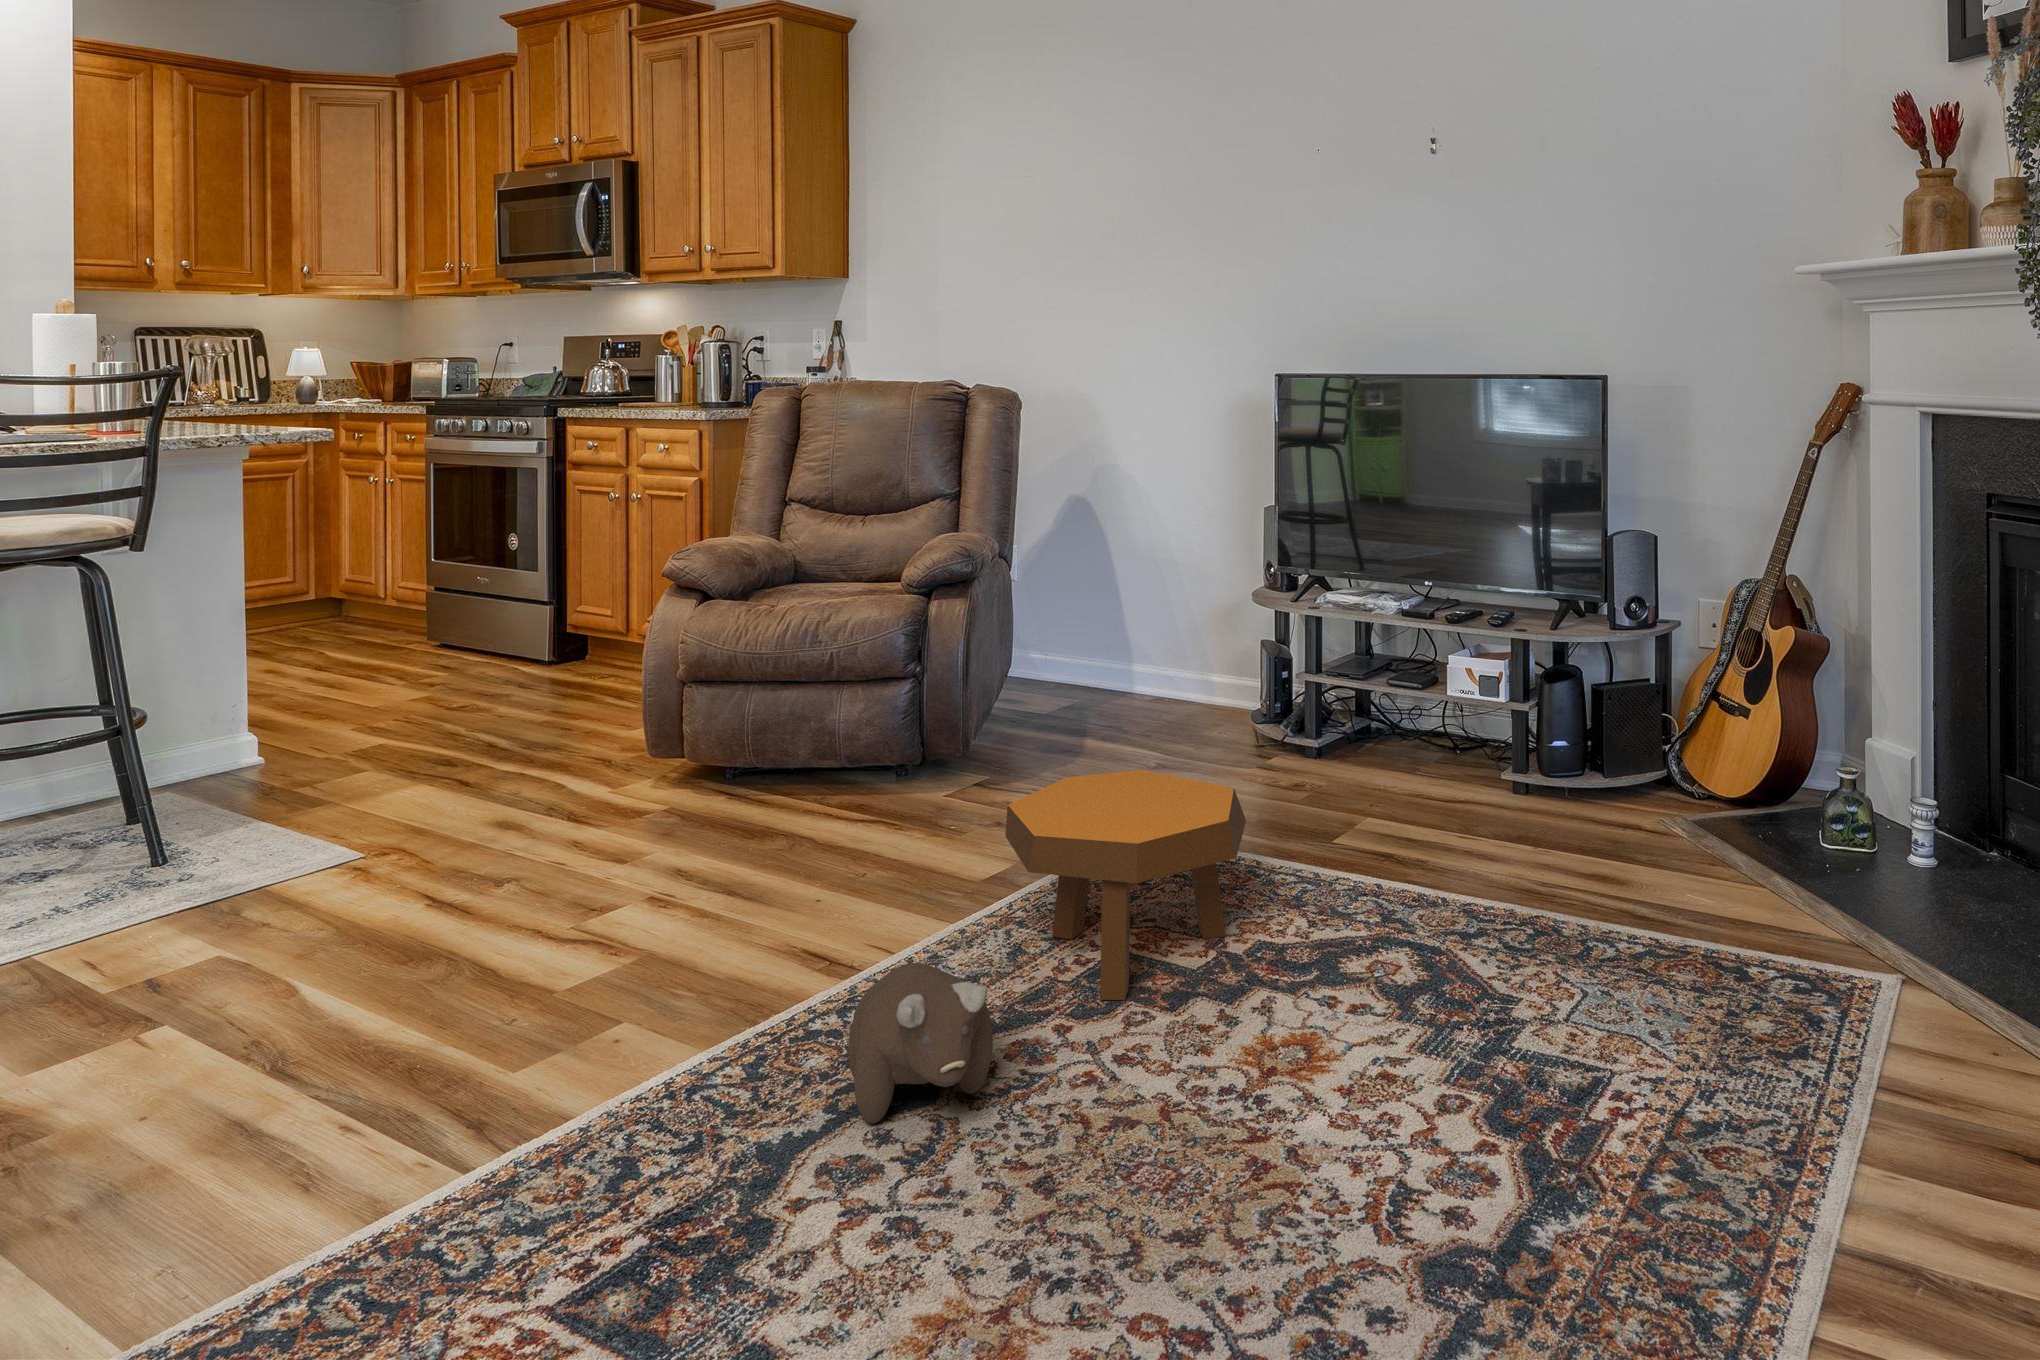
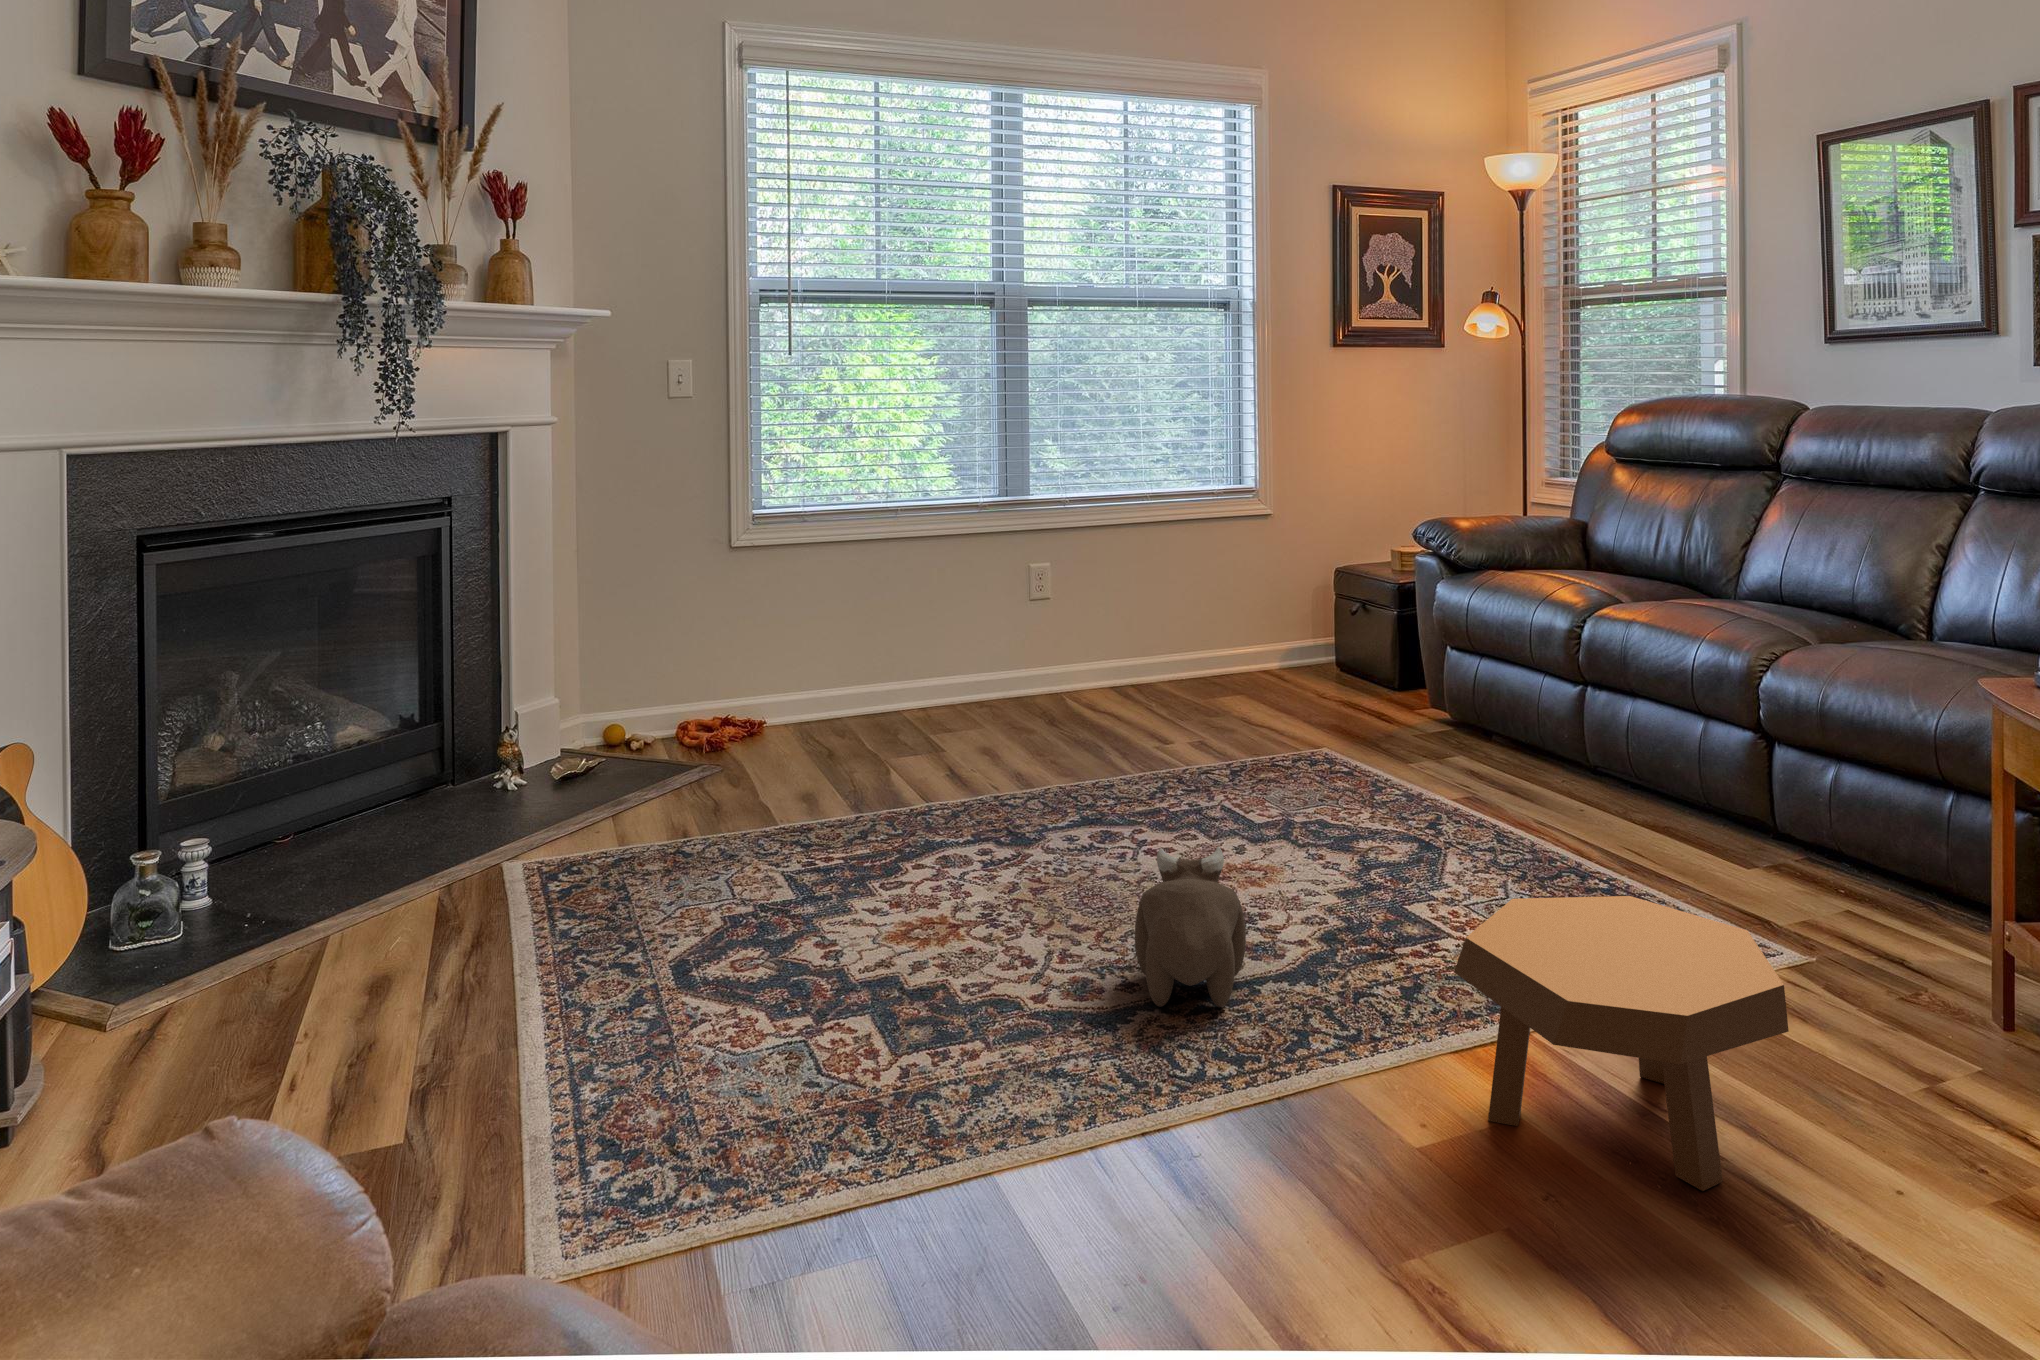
footstool: present [1005,770,1246,1000] -> present [1454,896,1789,1191]

